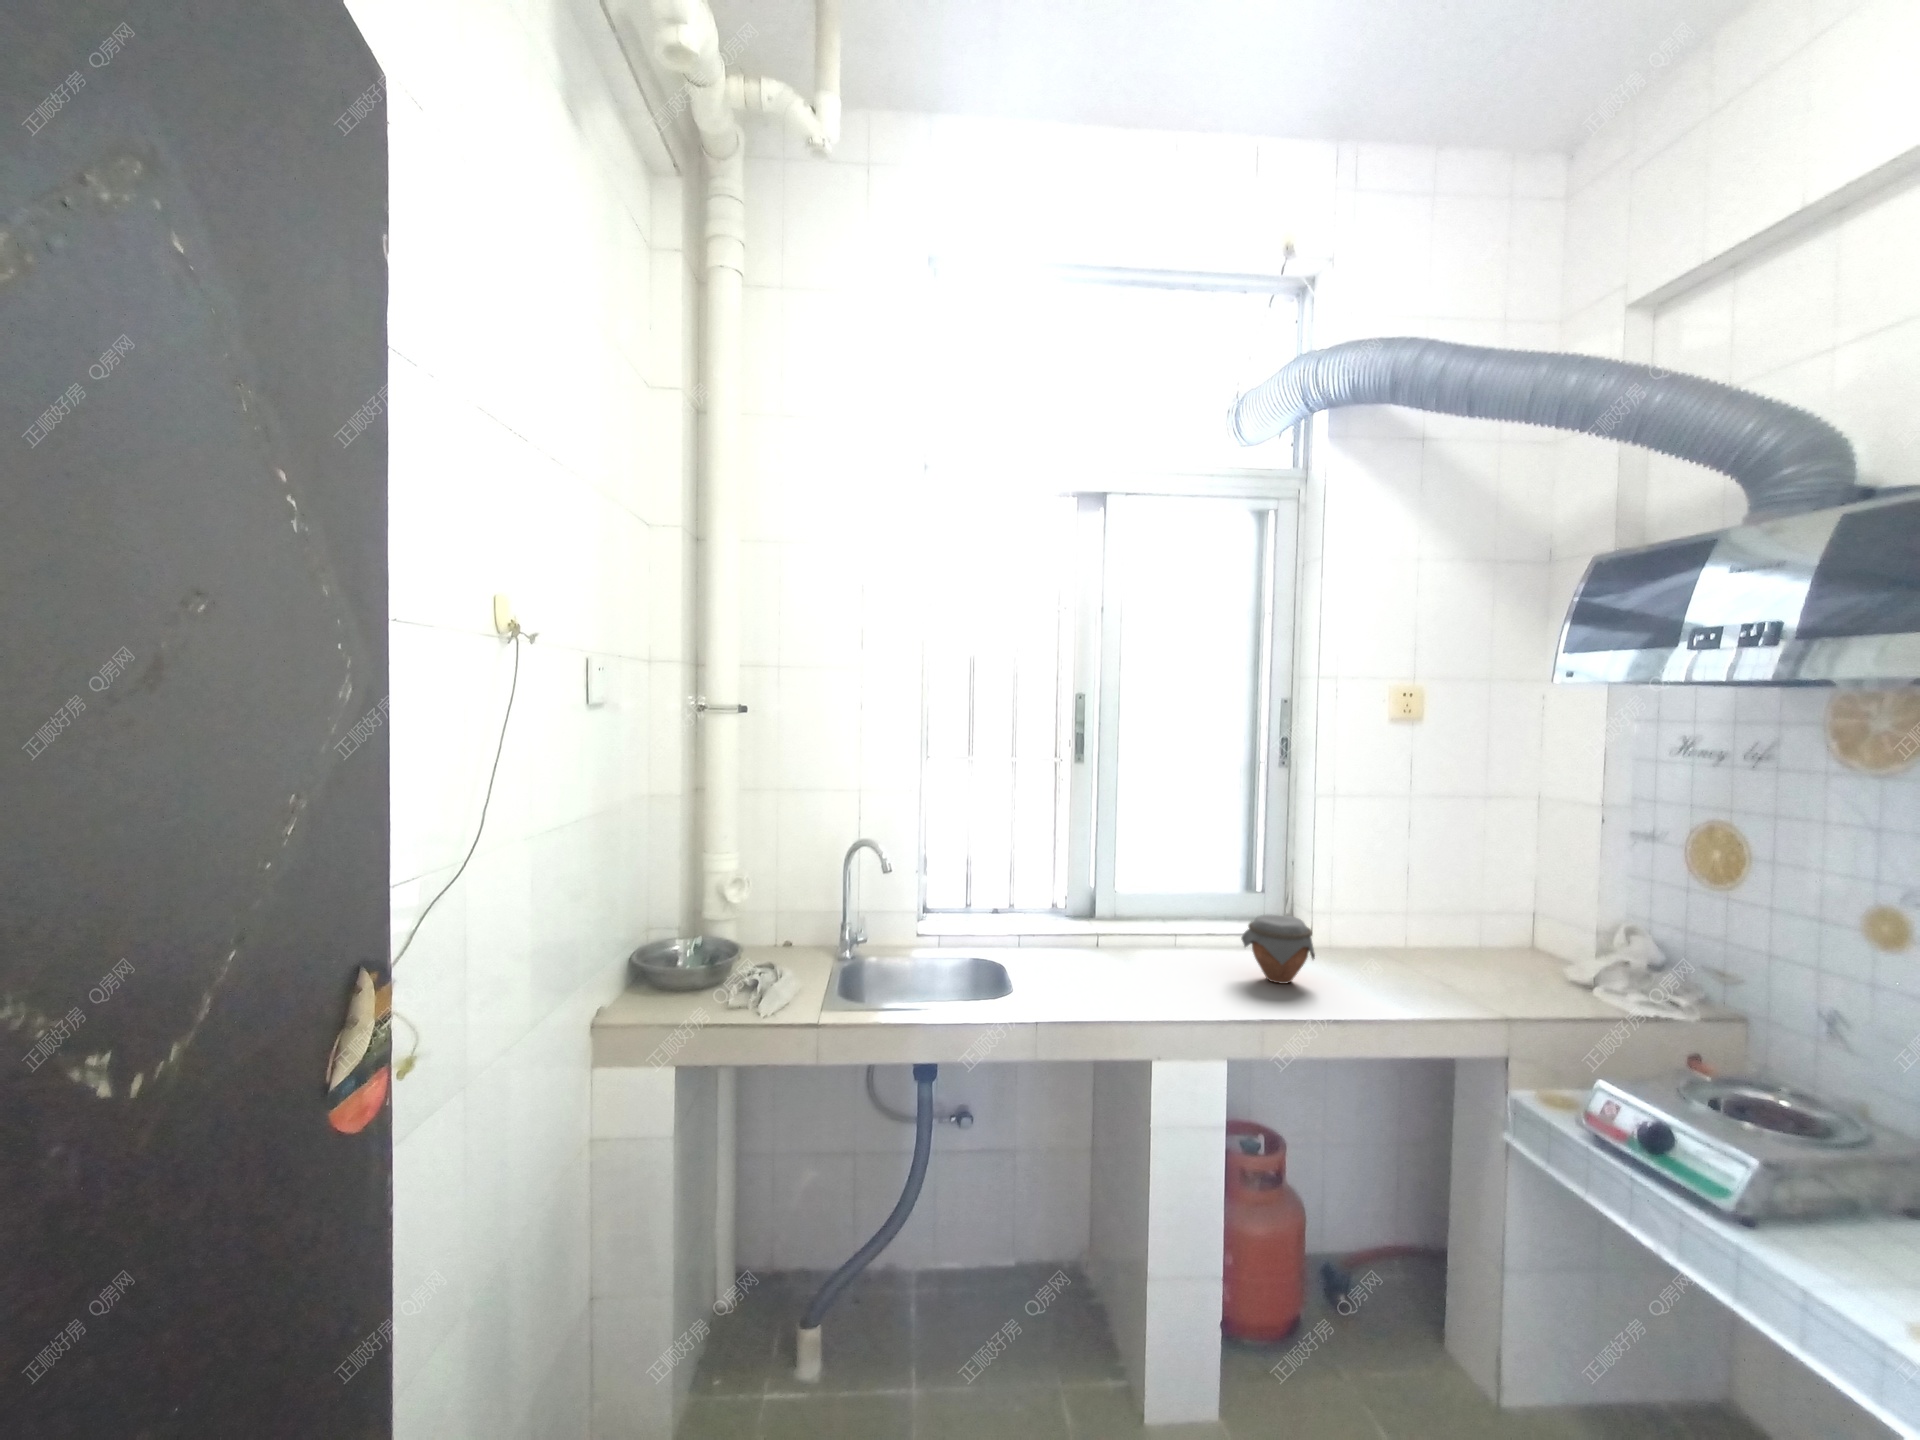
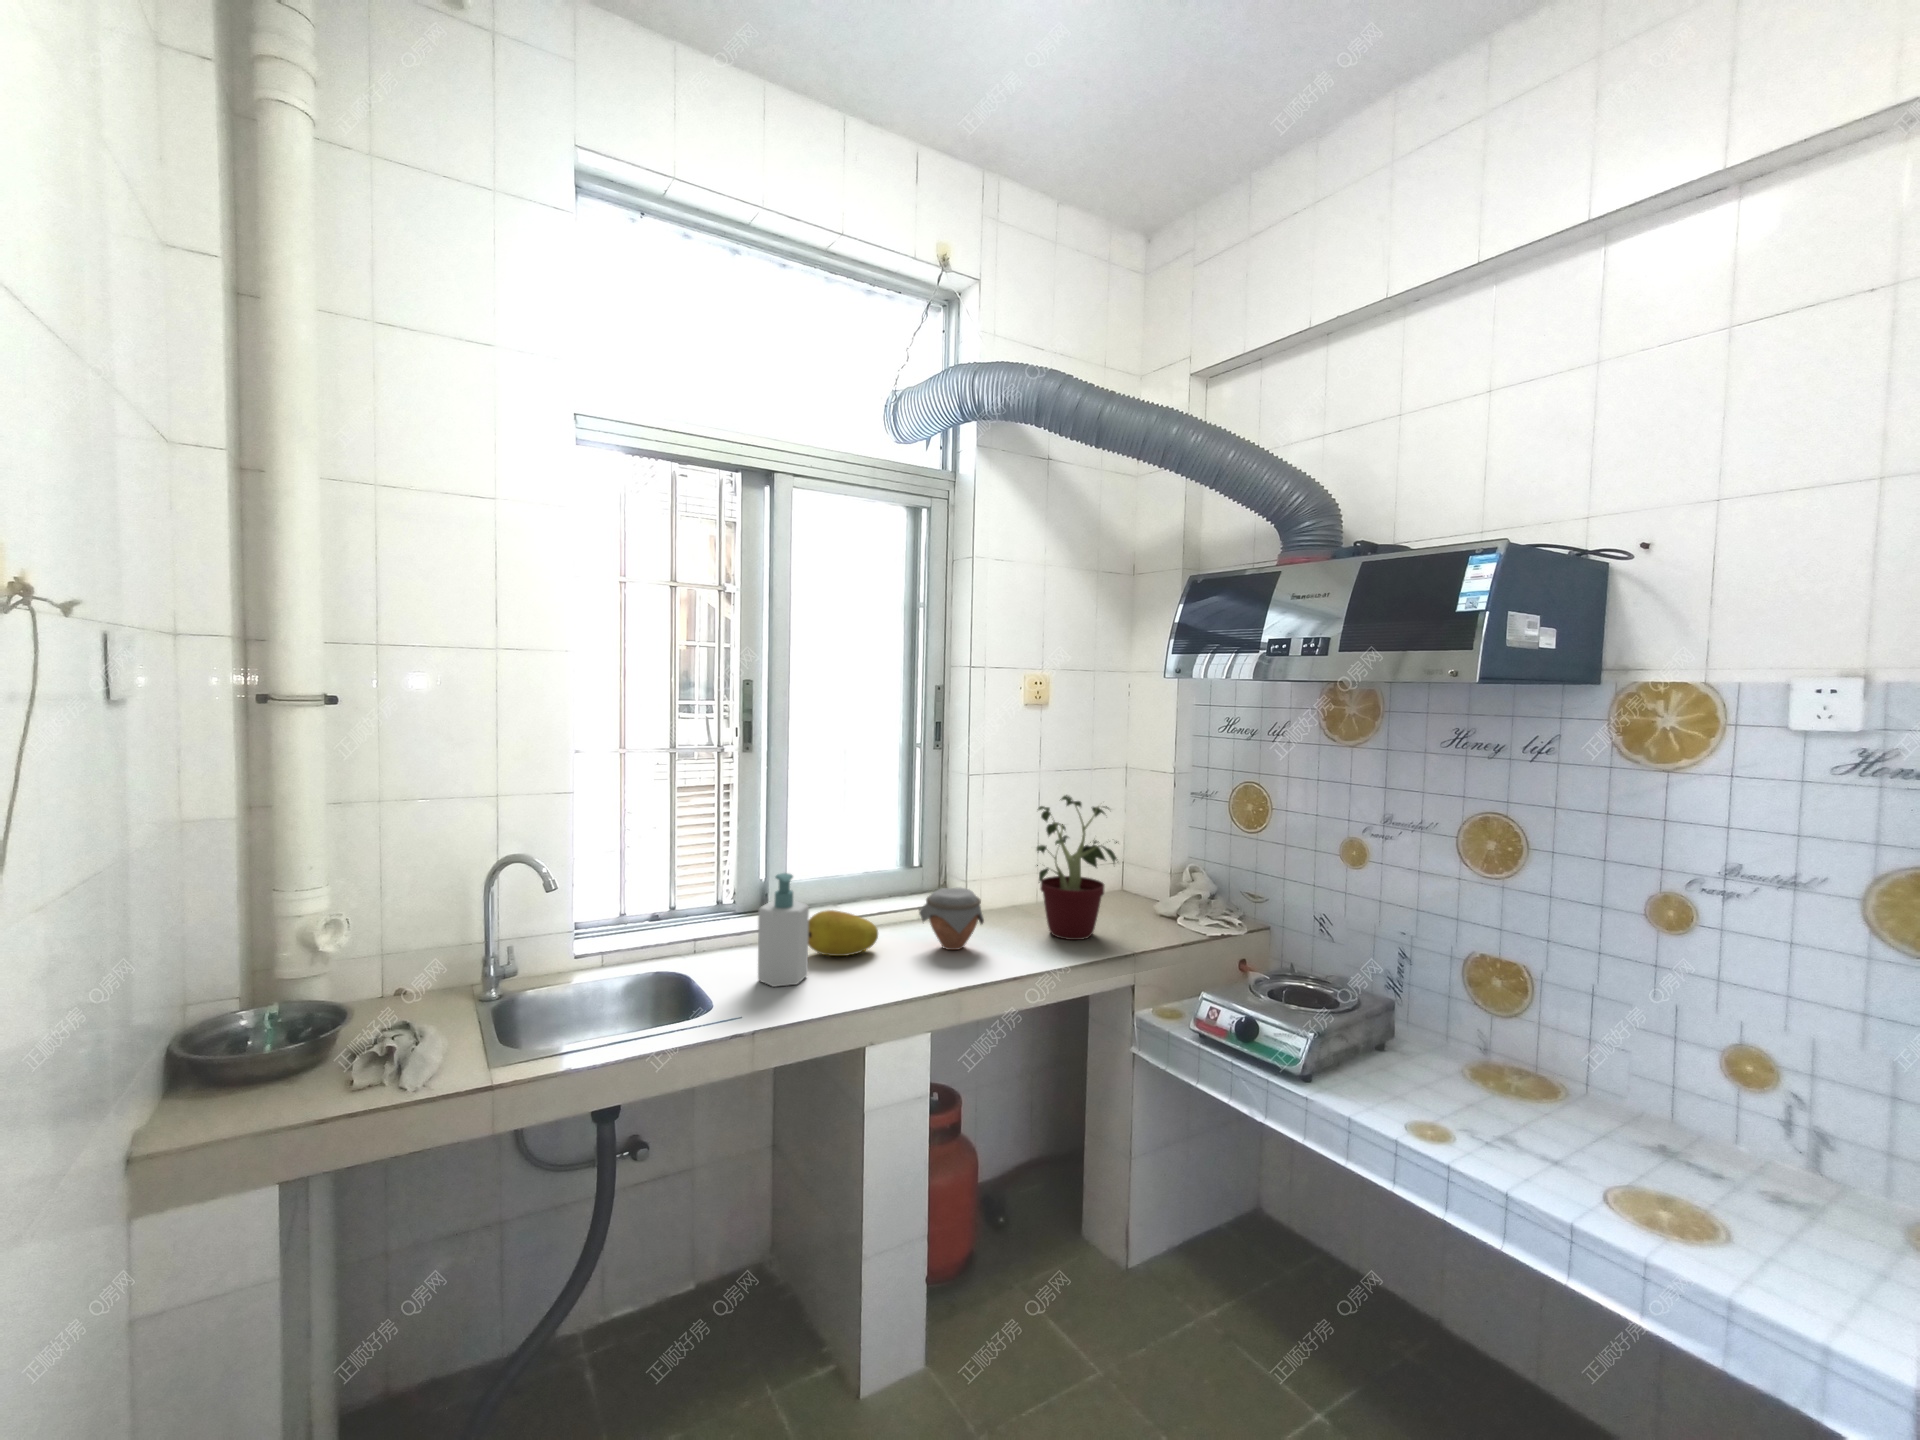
potted plant: none [1381,822,1503,996] -> present [1037,795,1117,940]
soap bottle: none [1062,878,1112,989] -> present [758,873,809,987]
fruit: none [1119,923,1195,971] -> present [808,910,878,956]

